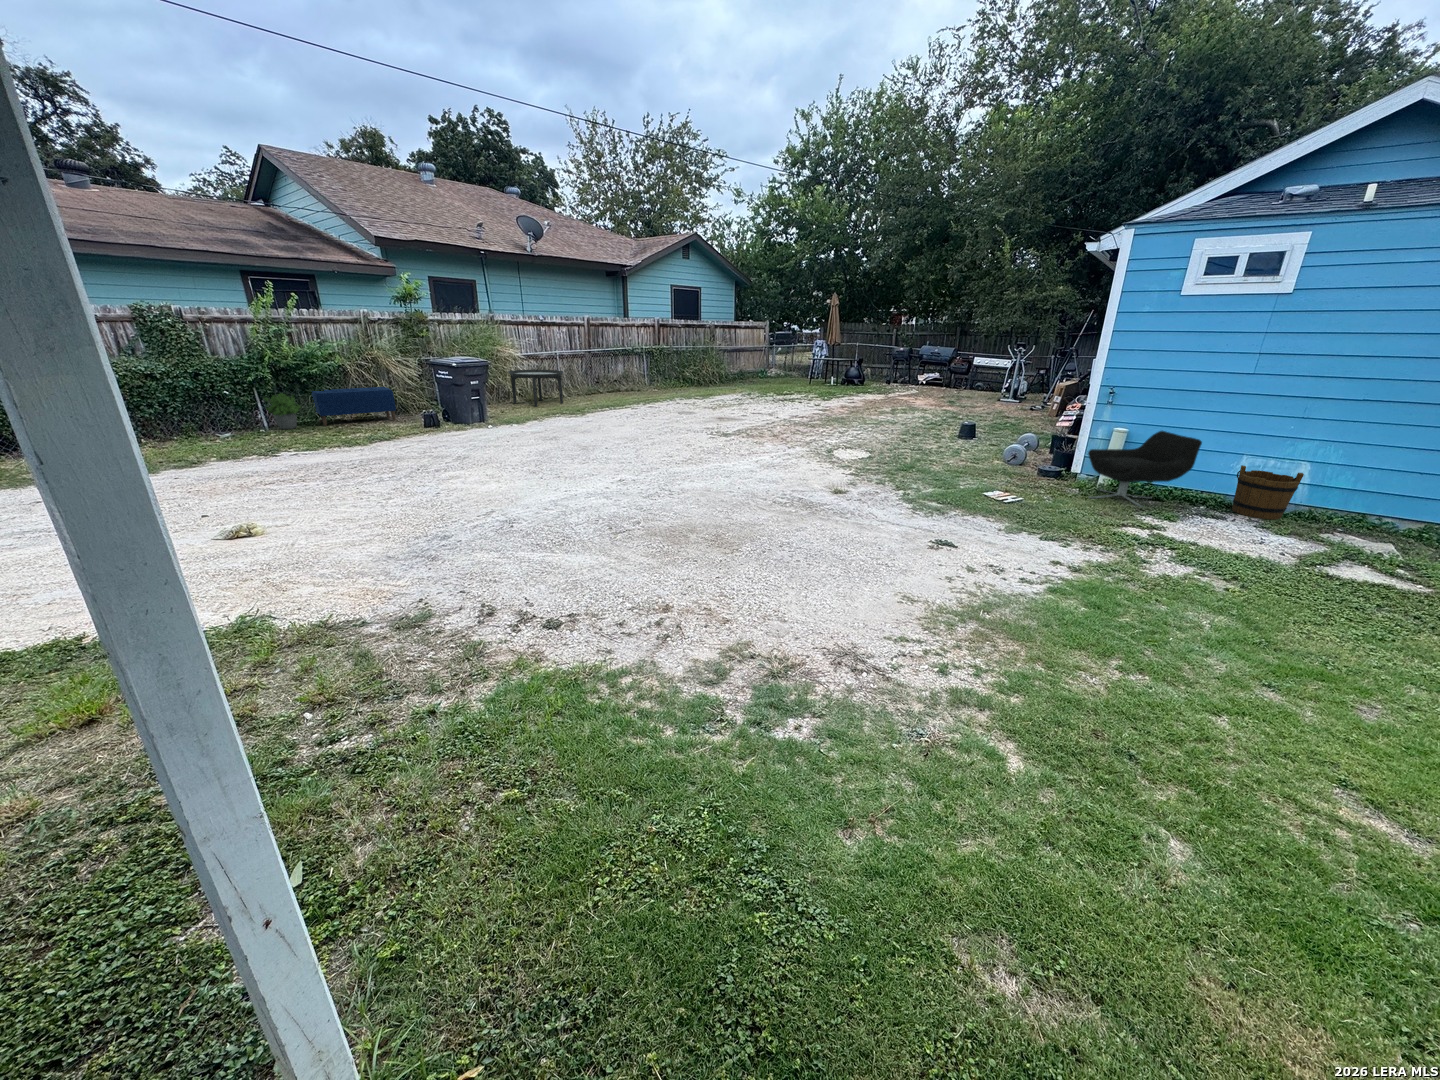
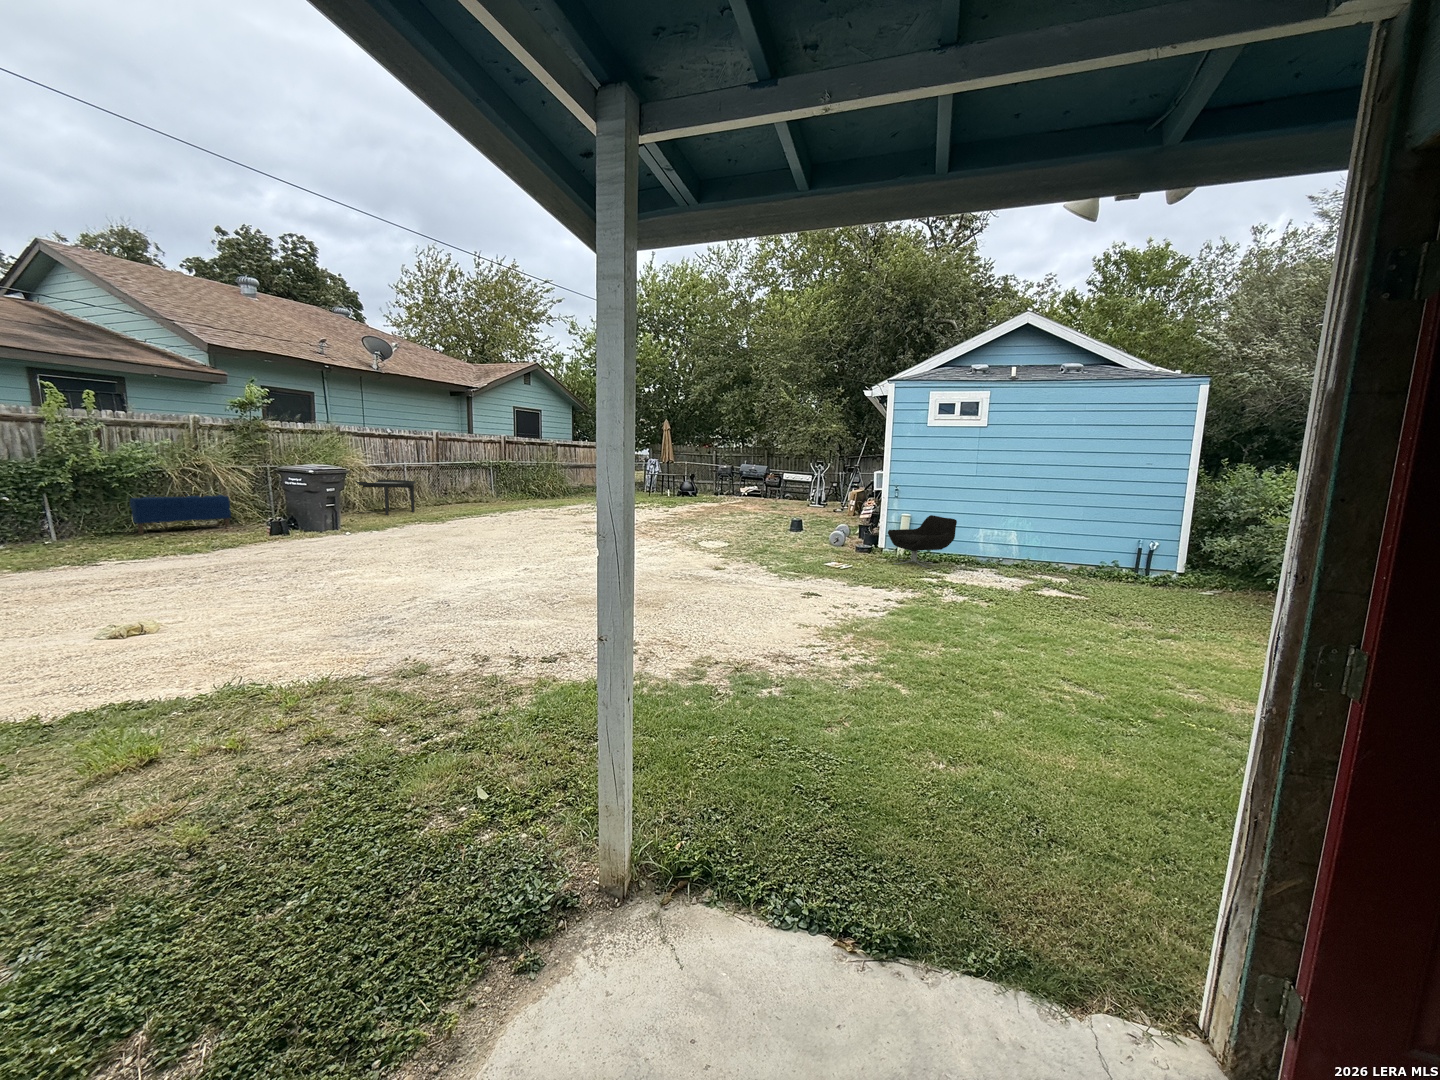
potted plant: present [265,393,301,429] -> none [63,498,113,538]
bucket: present [1232,465,1304,519] -> none [980,536,1017,571]

